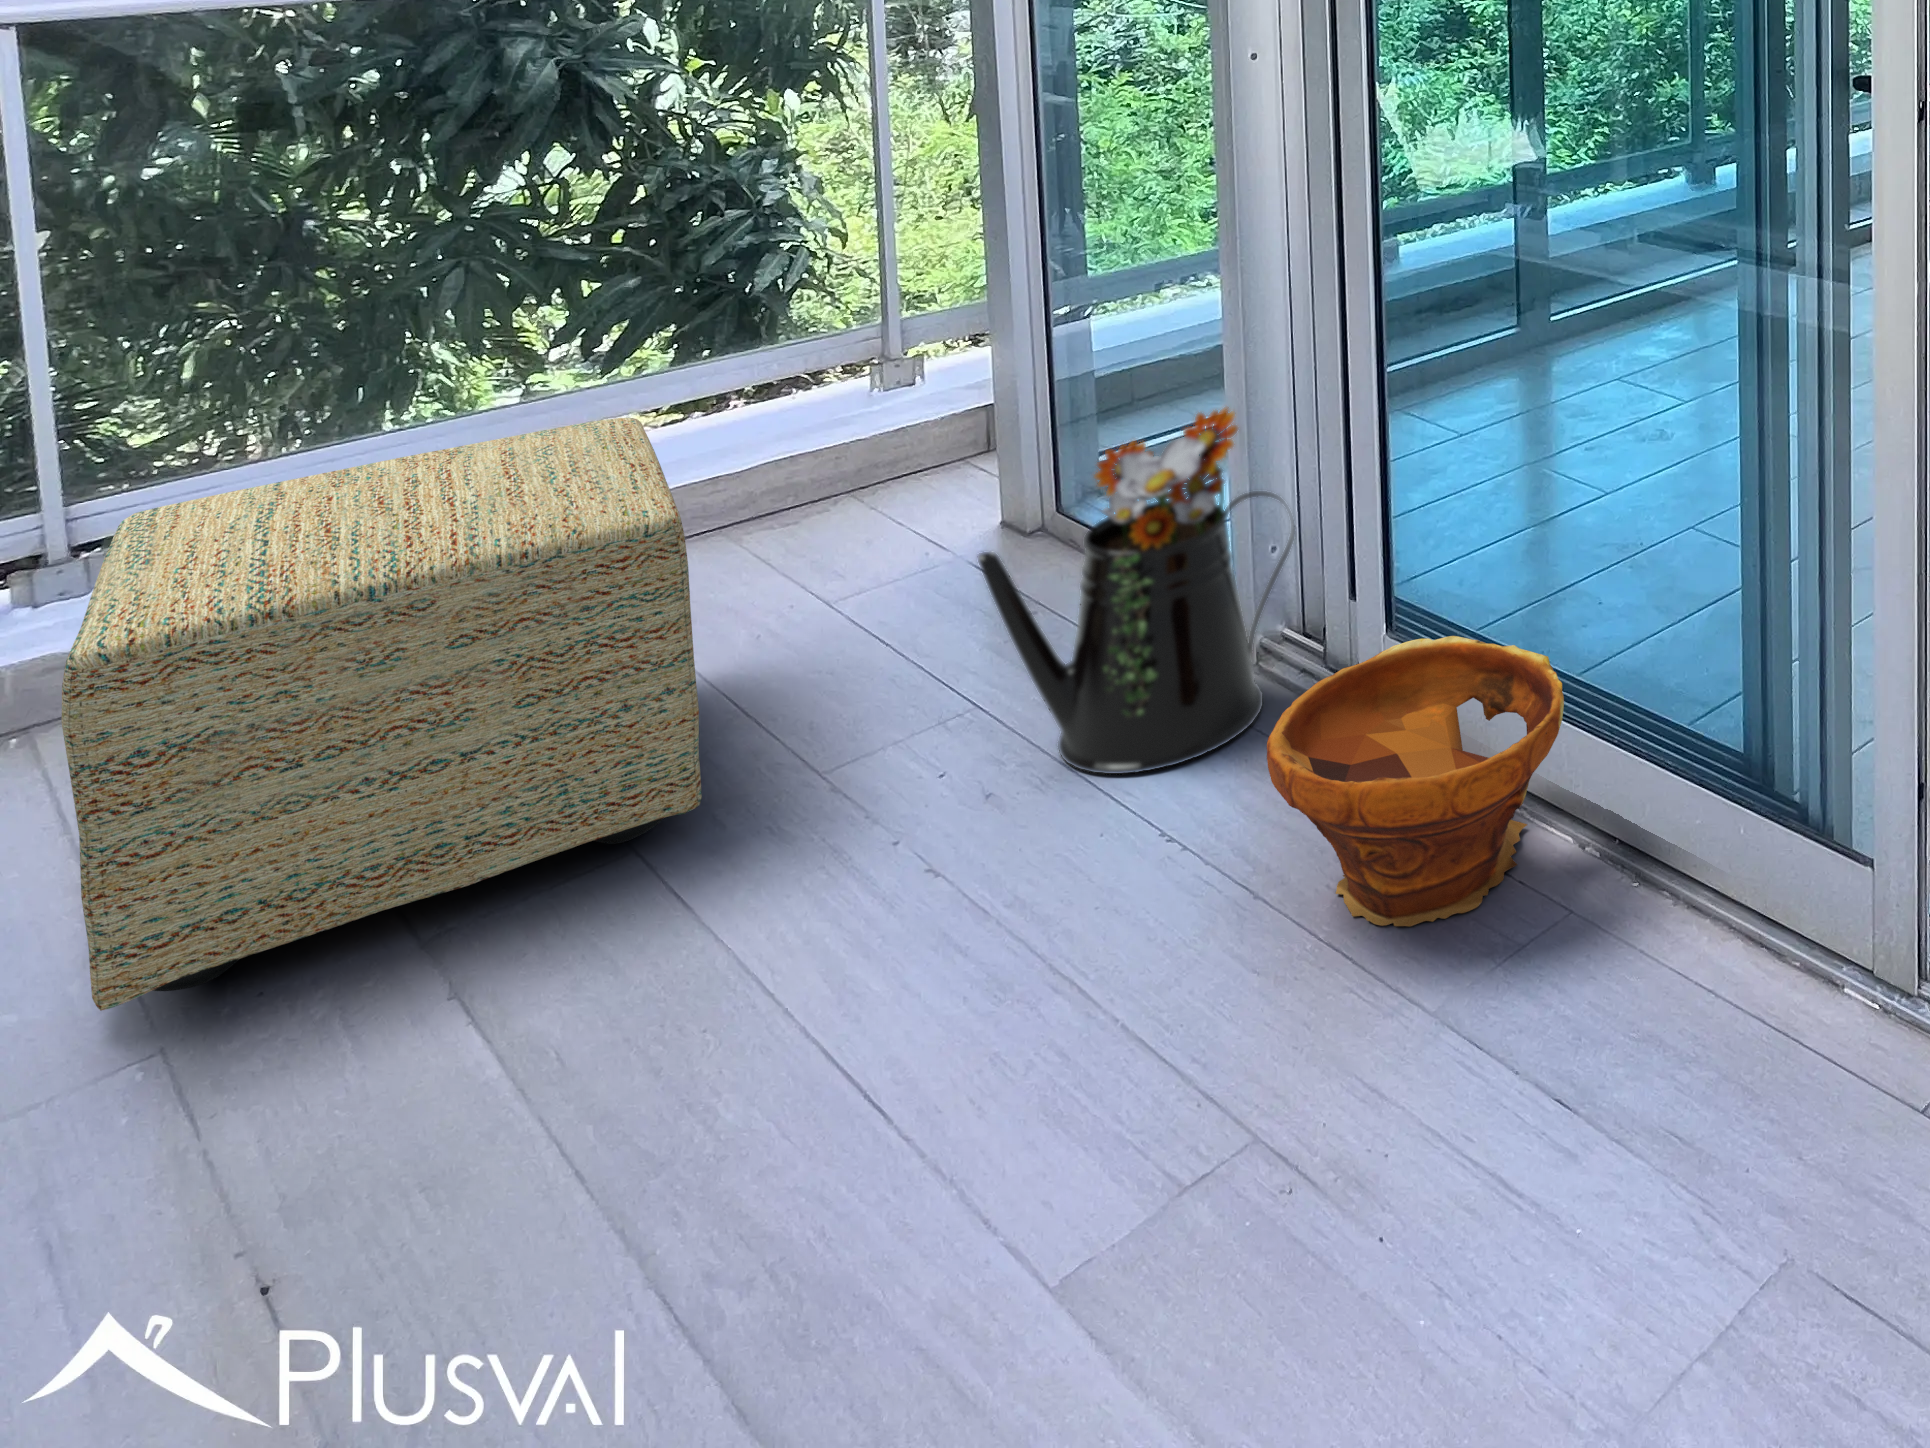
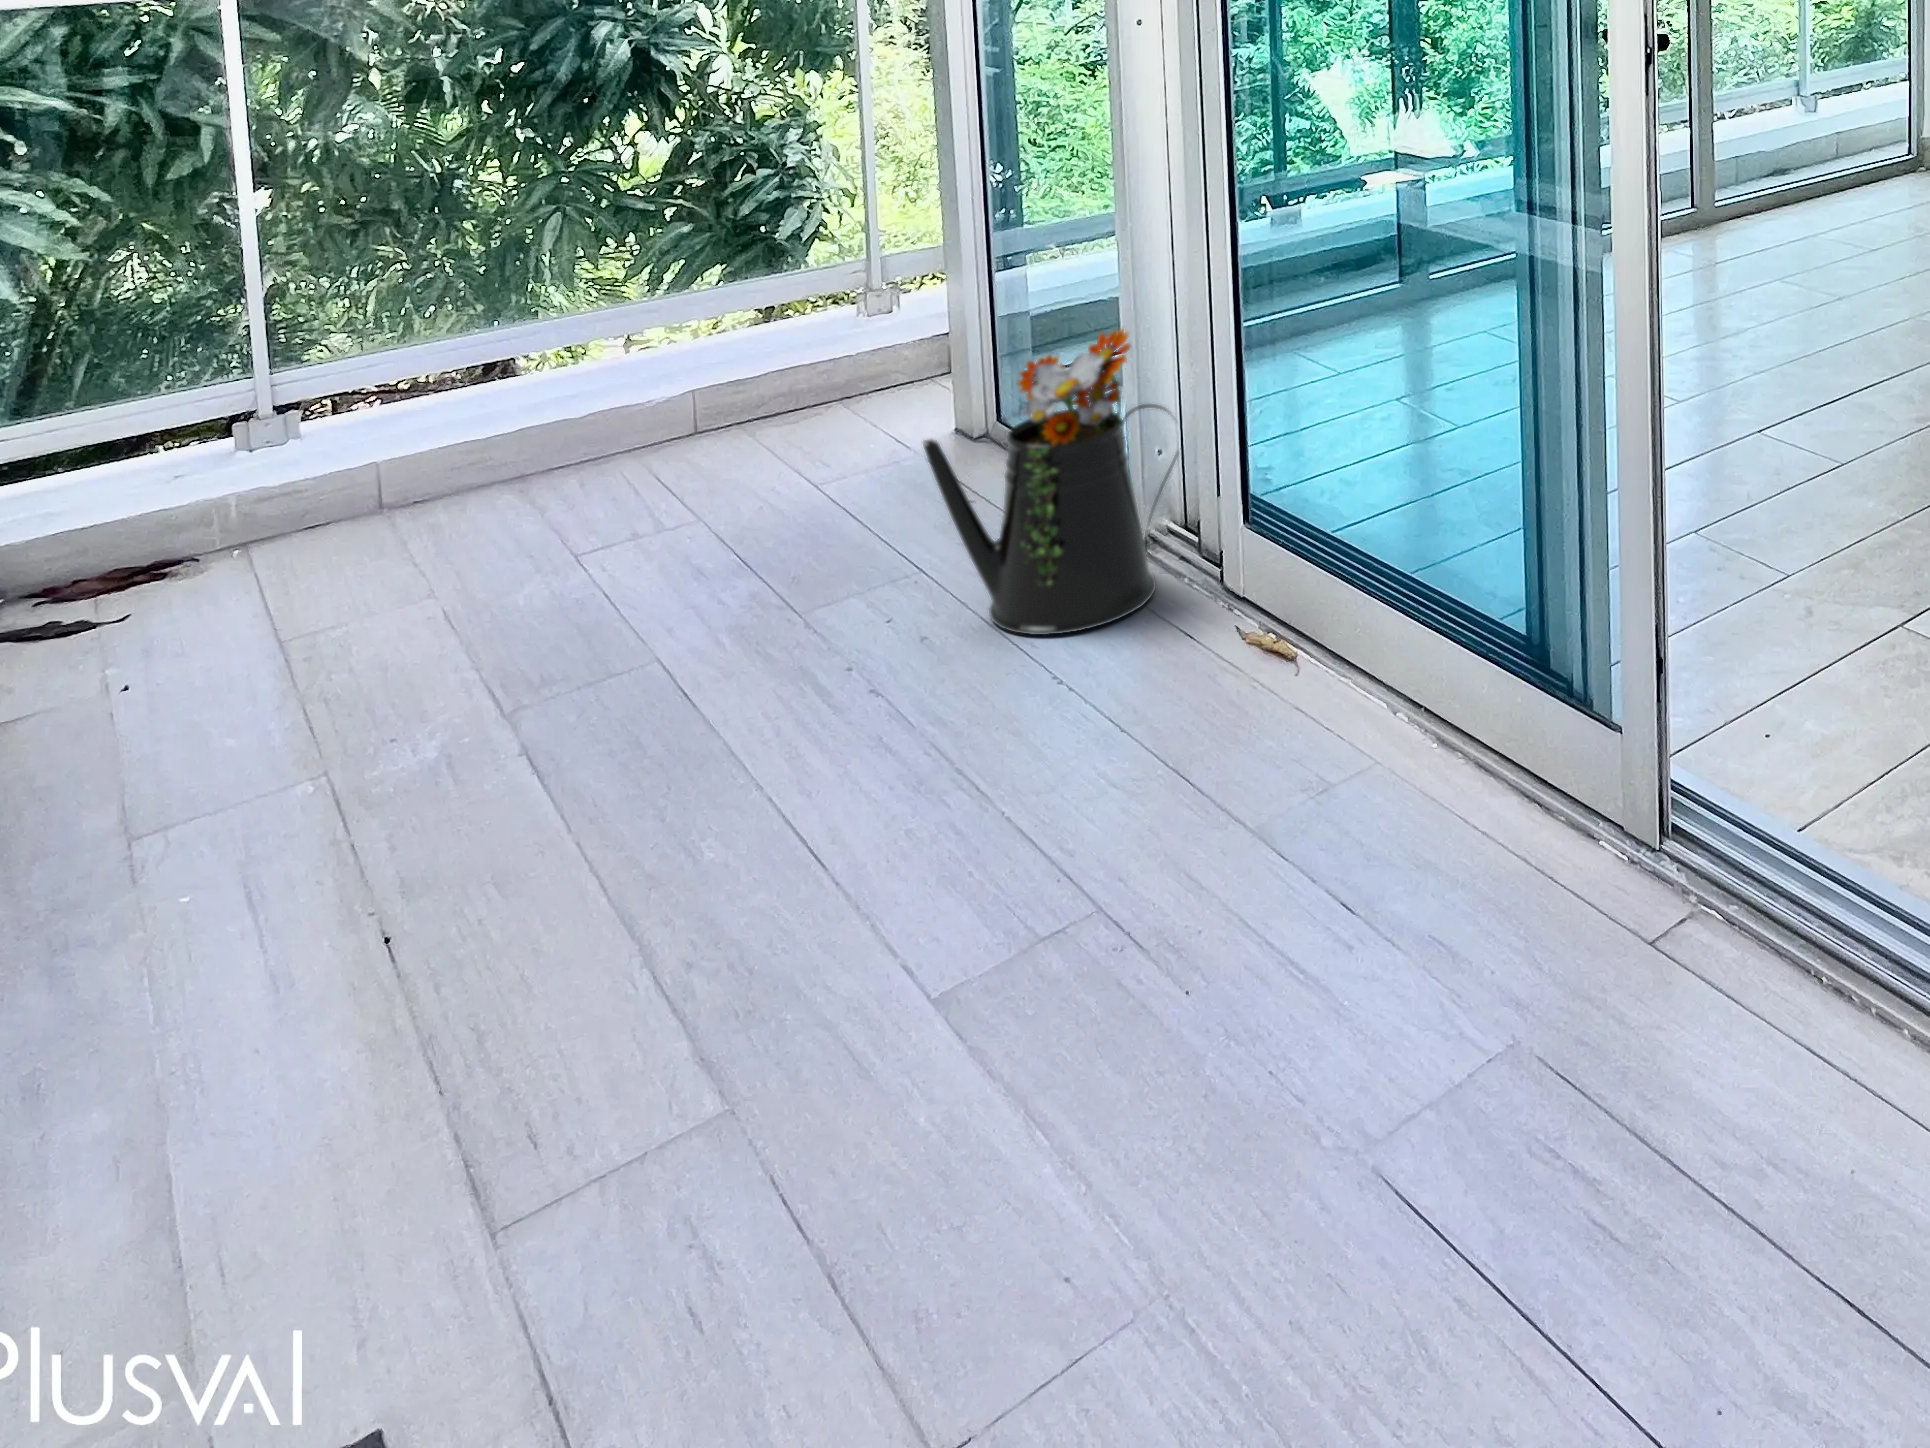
ottoman: present [61,418,702,1011] -> none [282,322,718,736]
planter: present [1267,636,1564,926] -> none [1133,530,1384,766]

